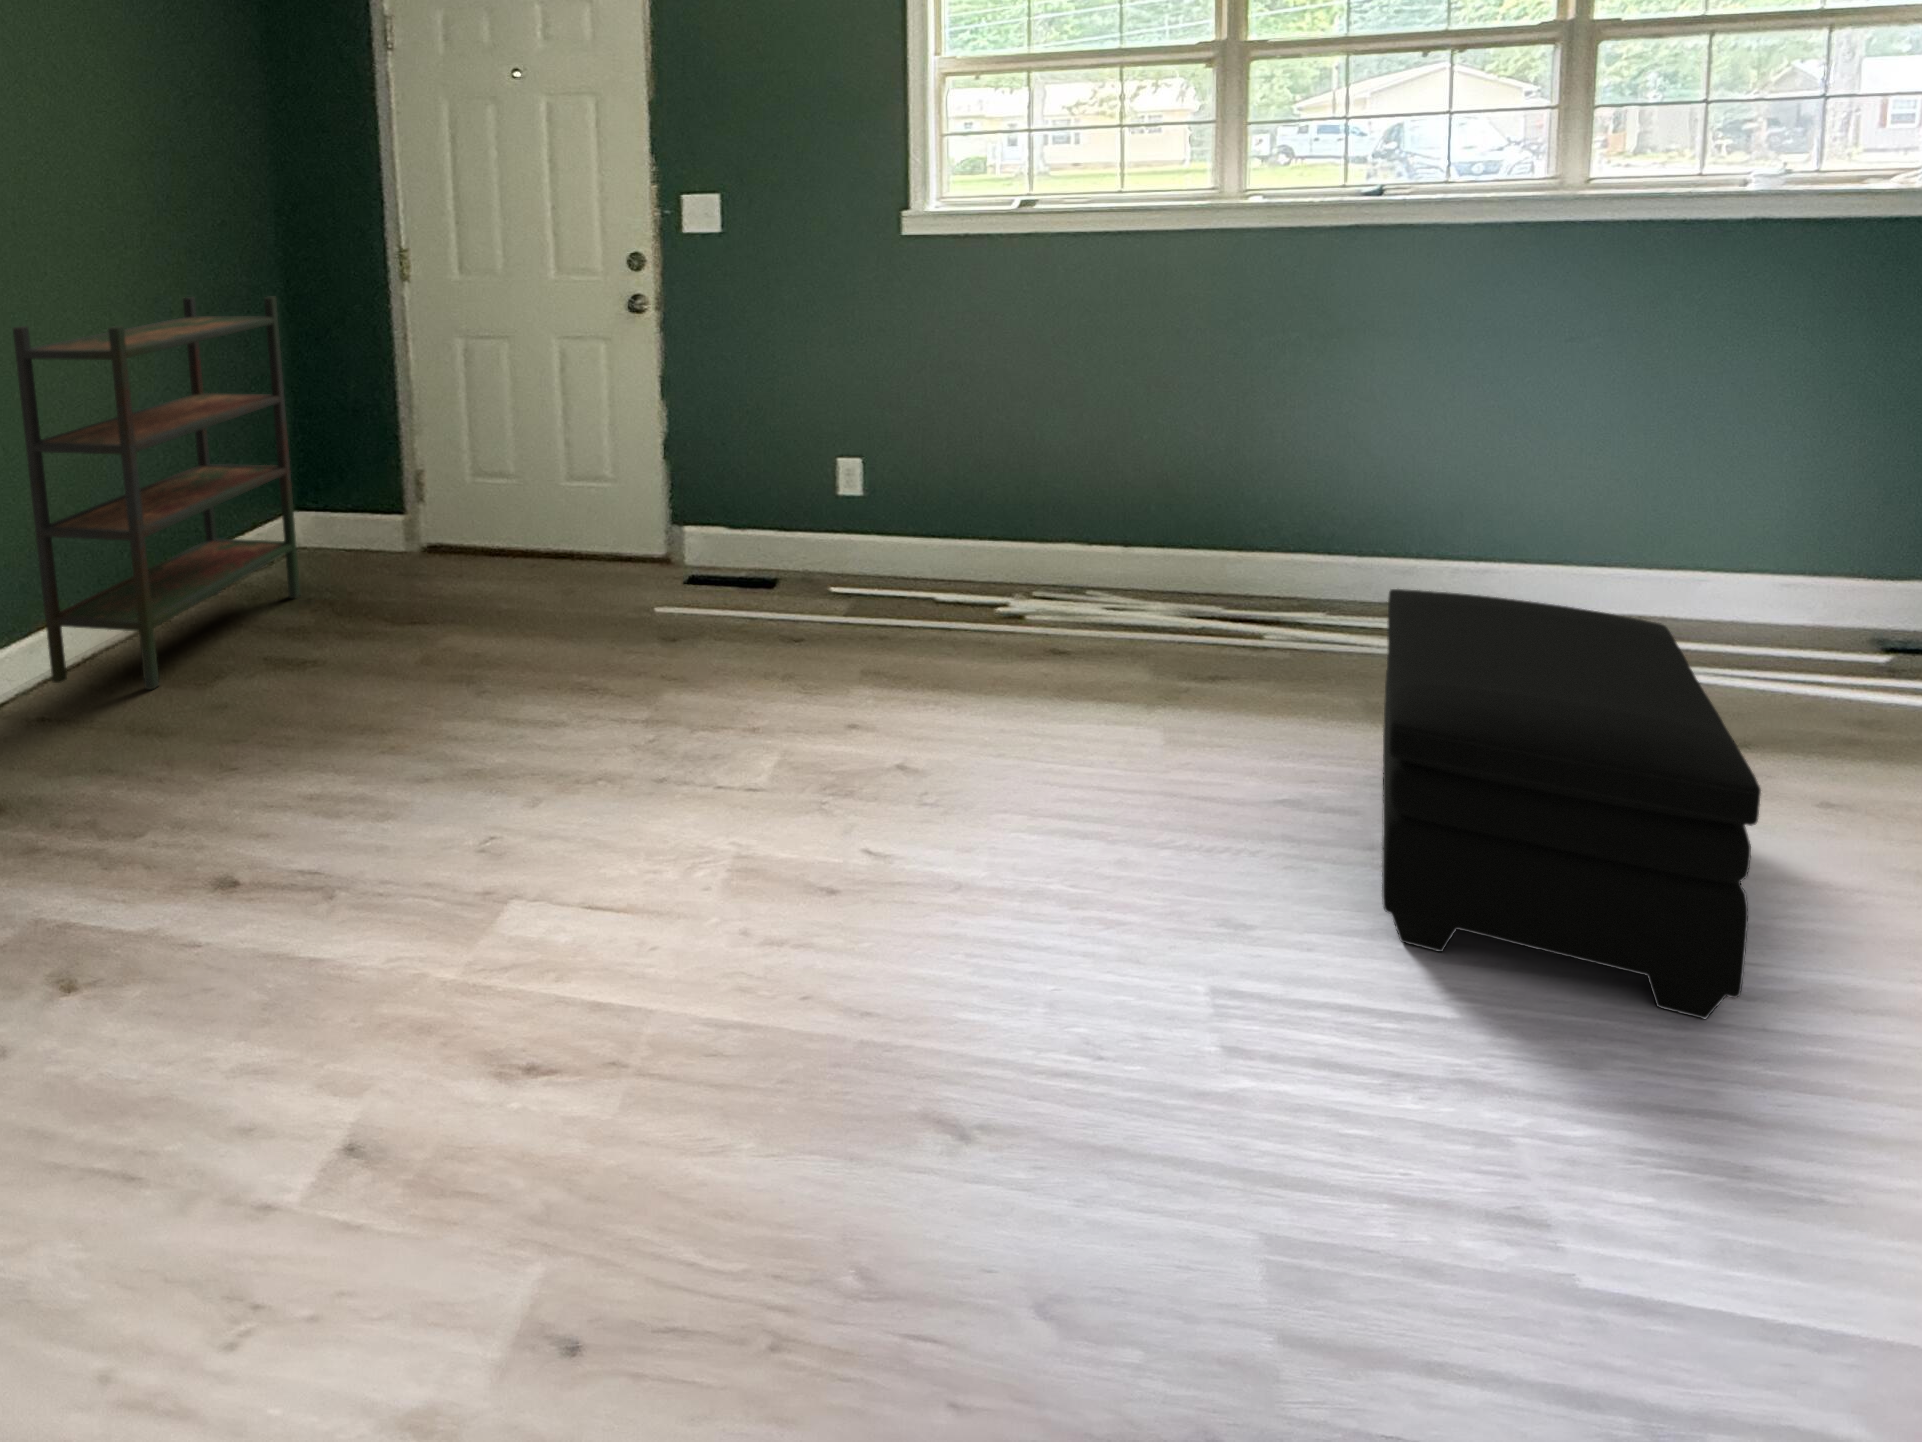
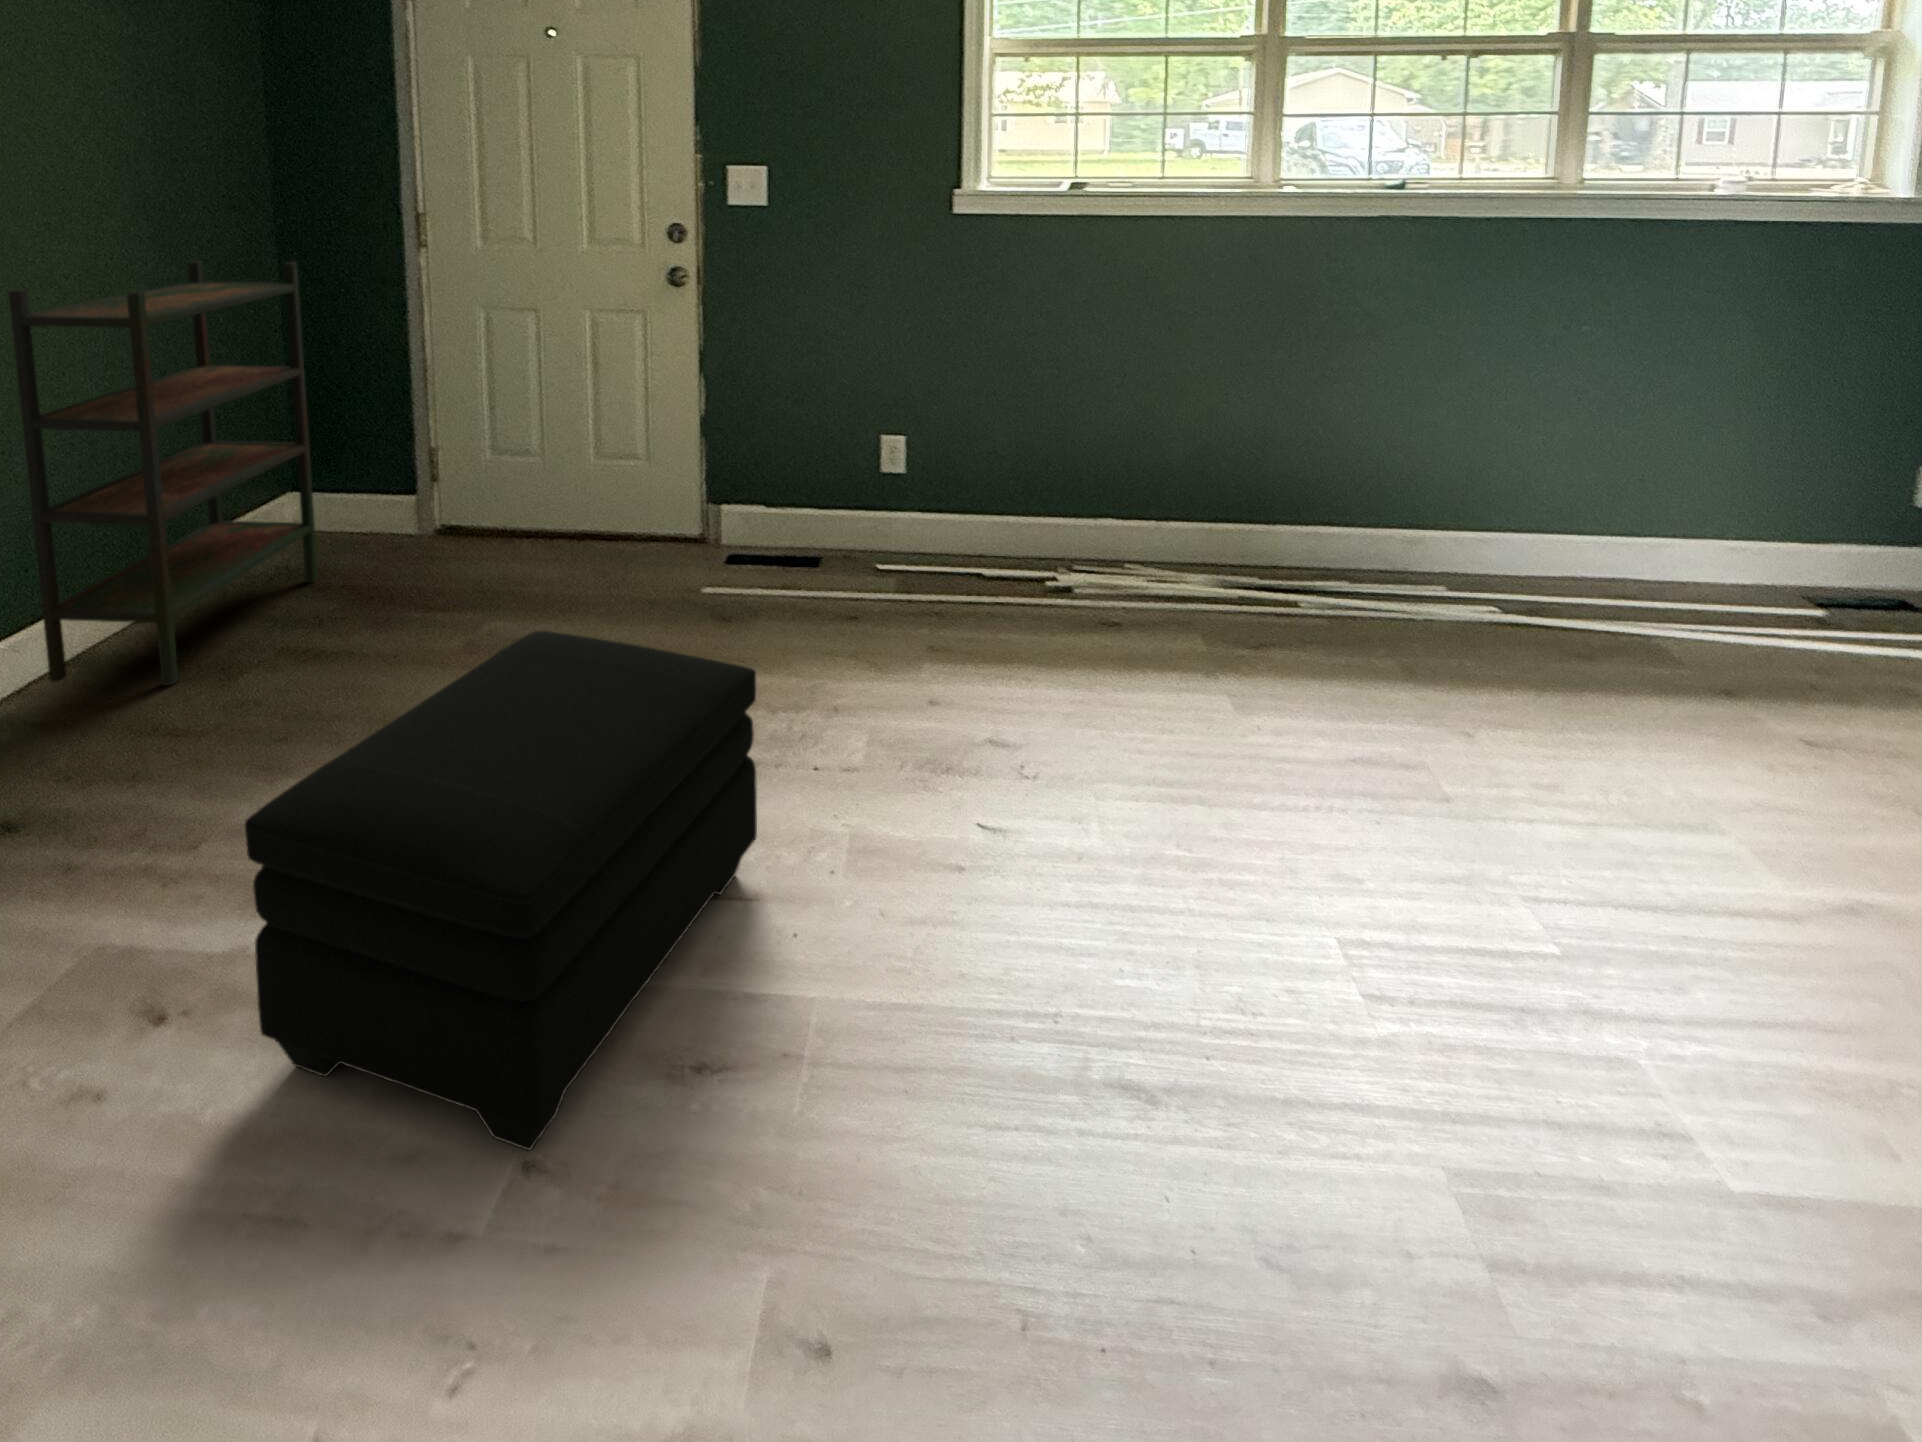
ottoman: present [1382,589,1761,1019] -> present [245,631,757,1150]

